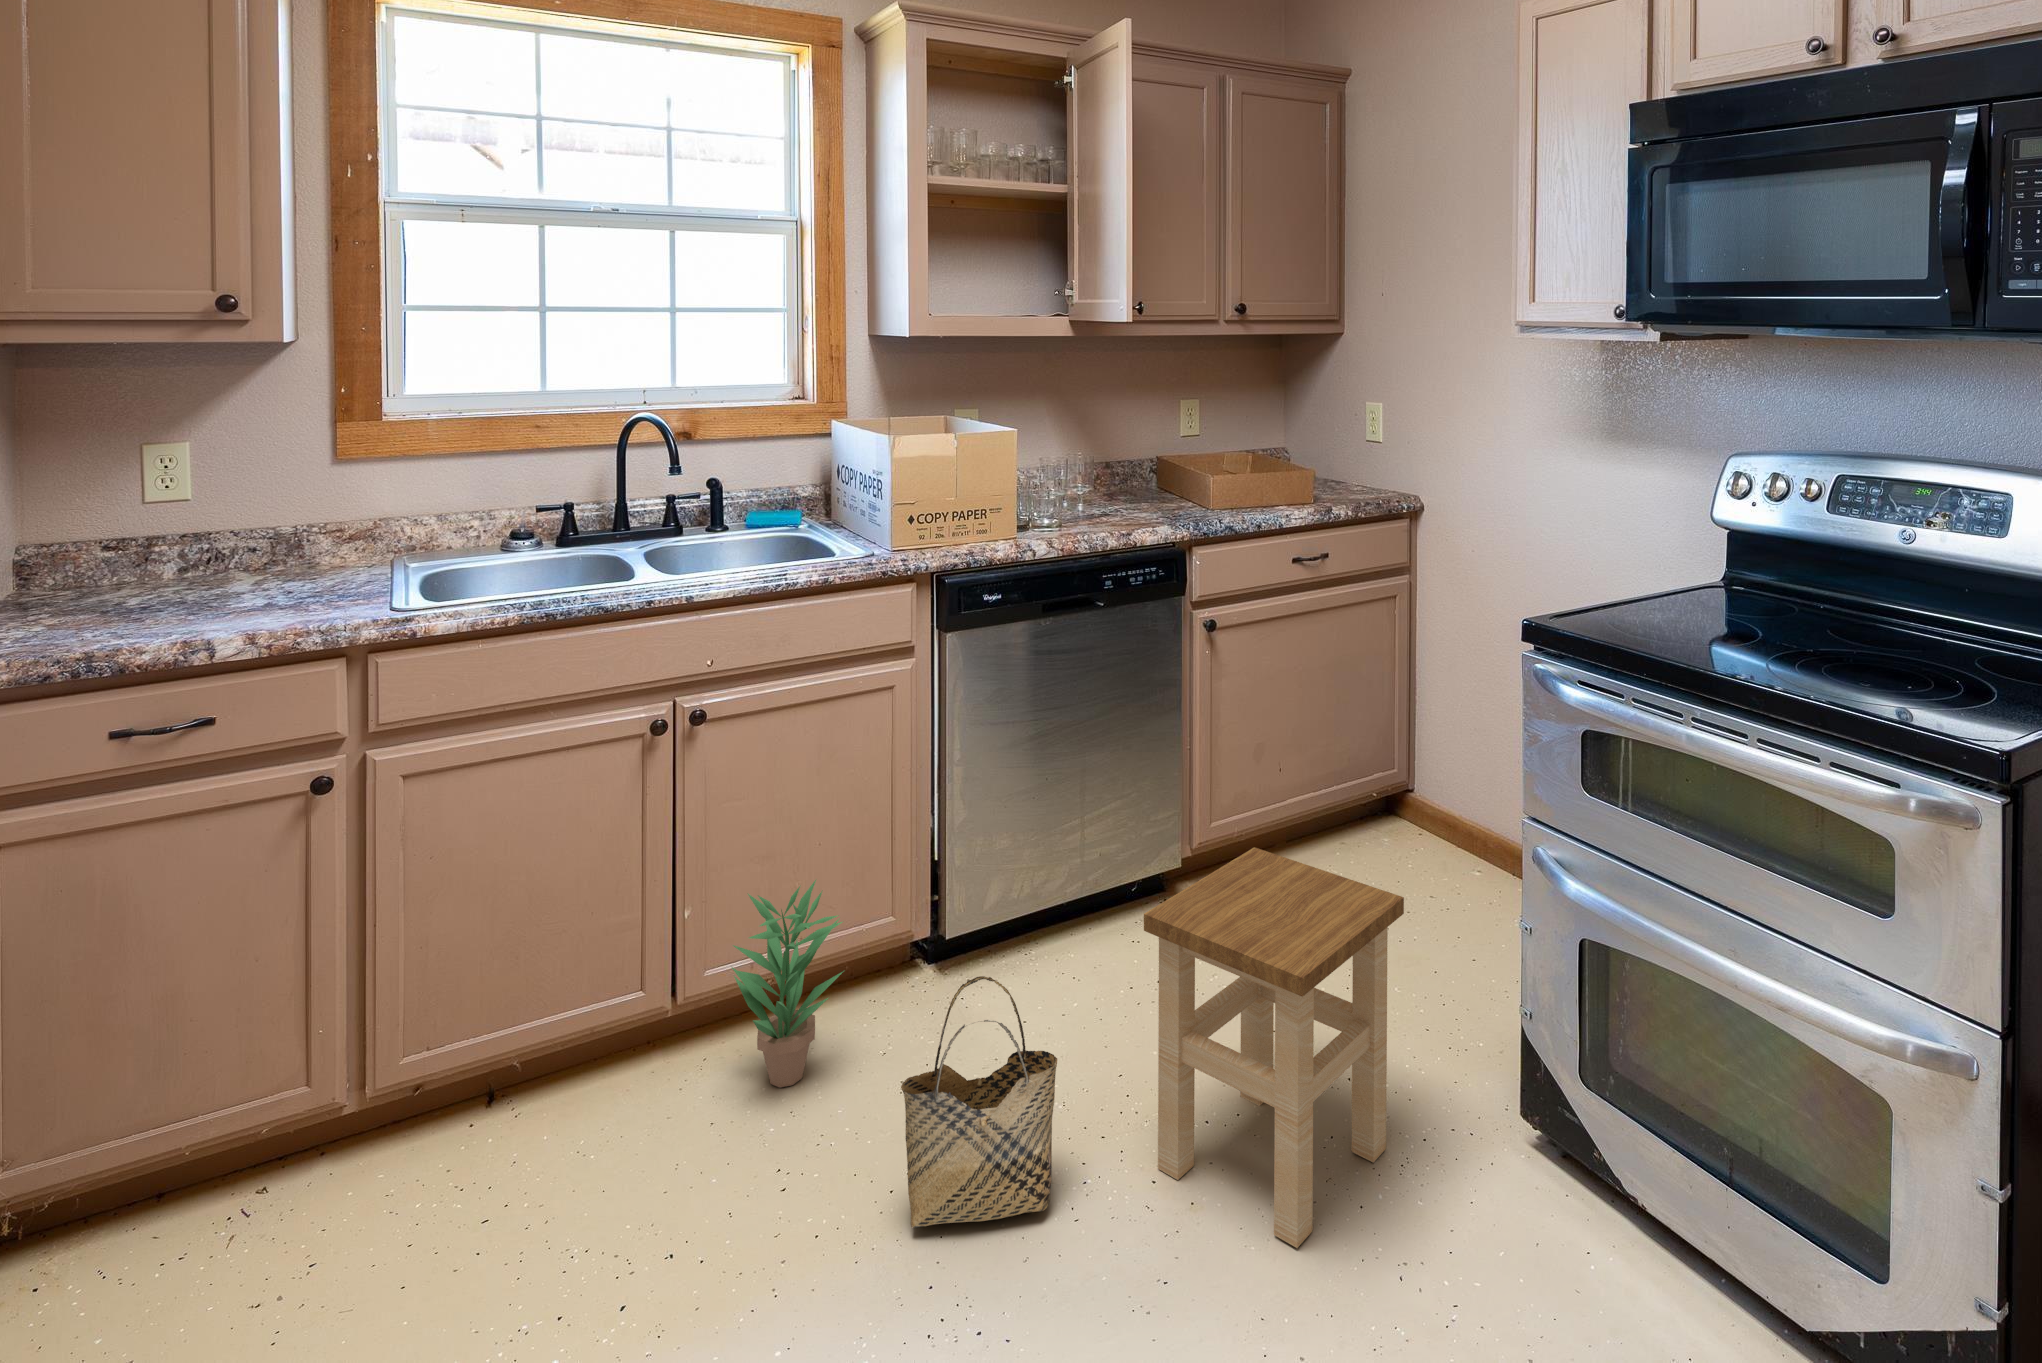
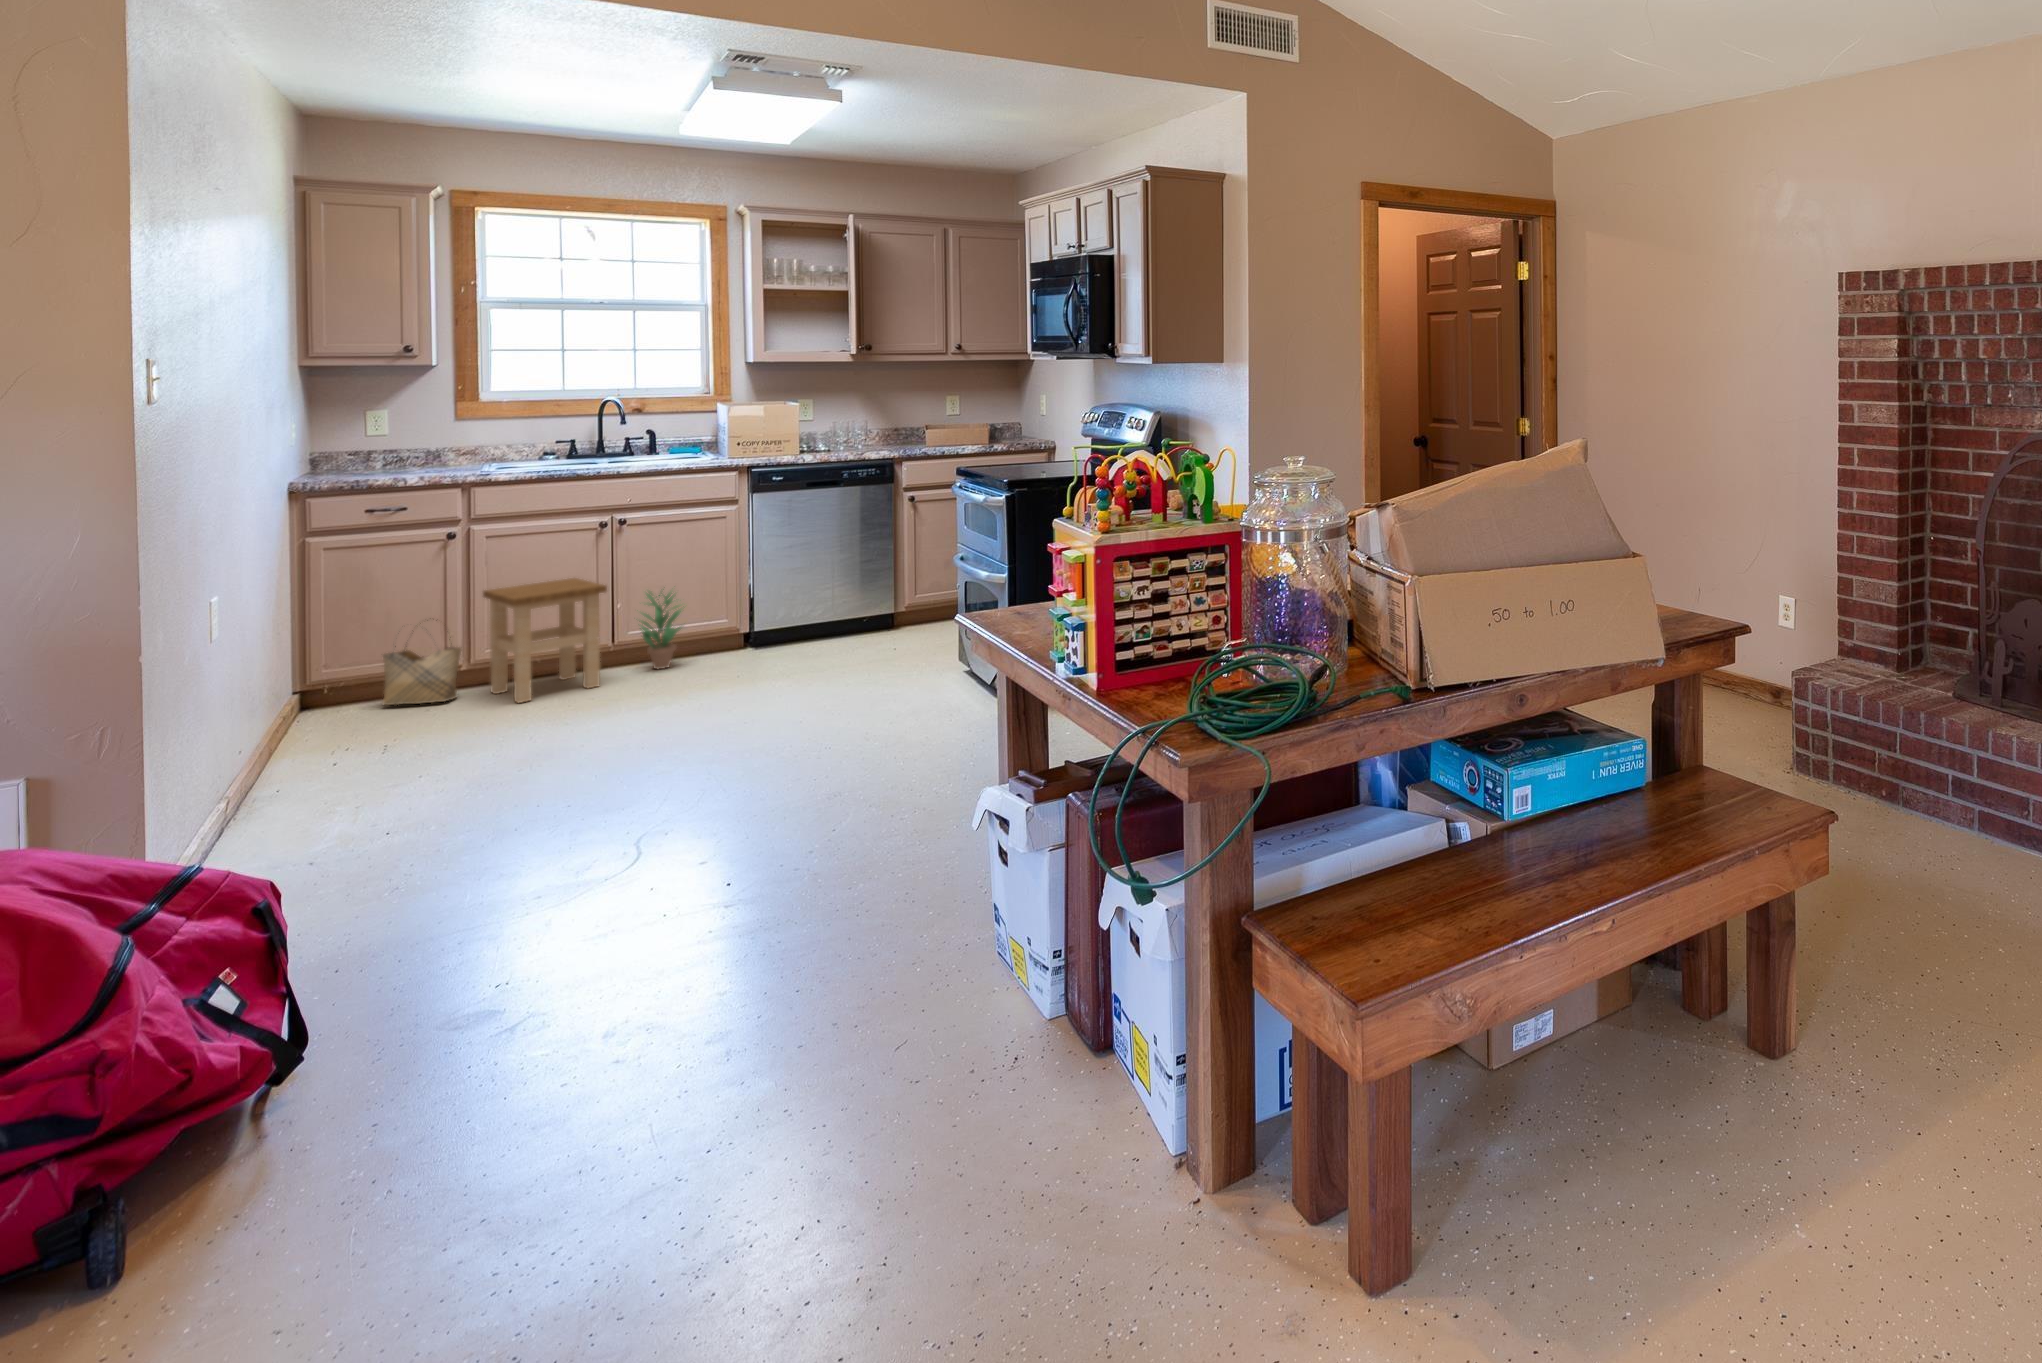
stool: present [1144,847,1404,1248] -> present [483,578,607,703]
woven basket: present [901,976,1057,1228] -> present [383,619,461,705]

